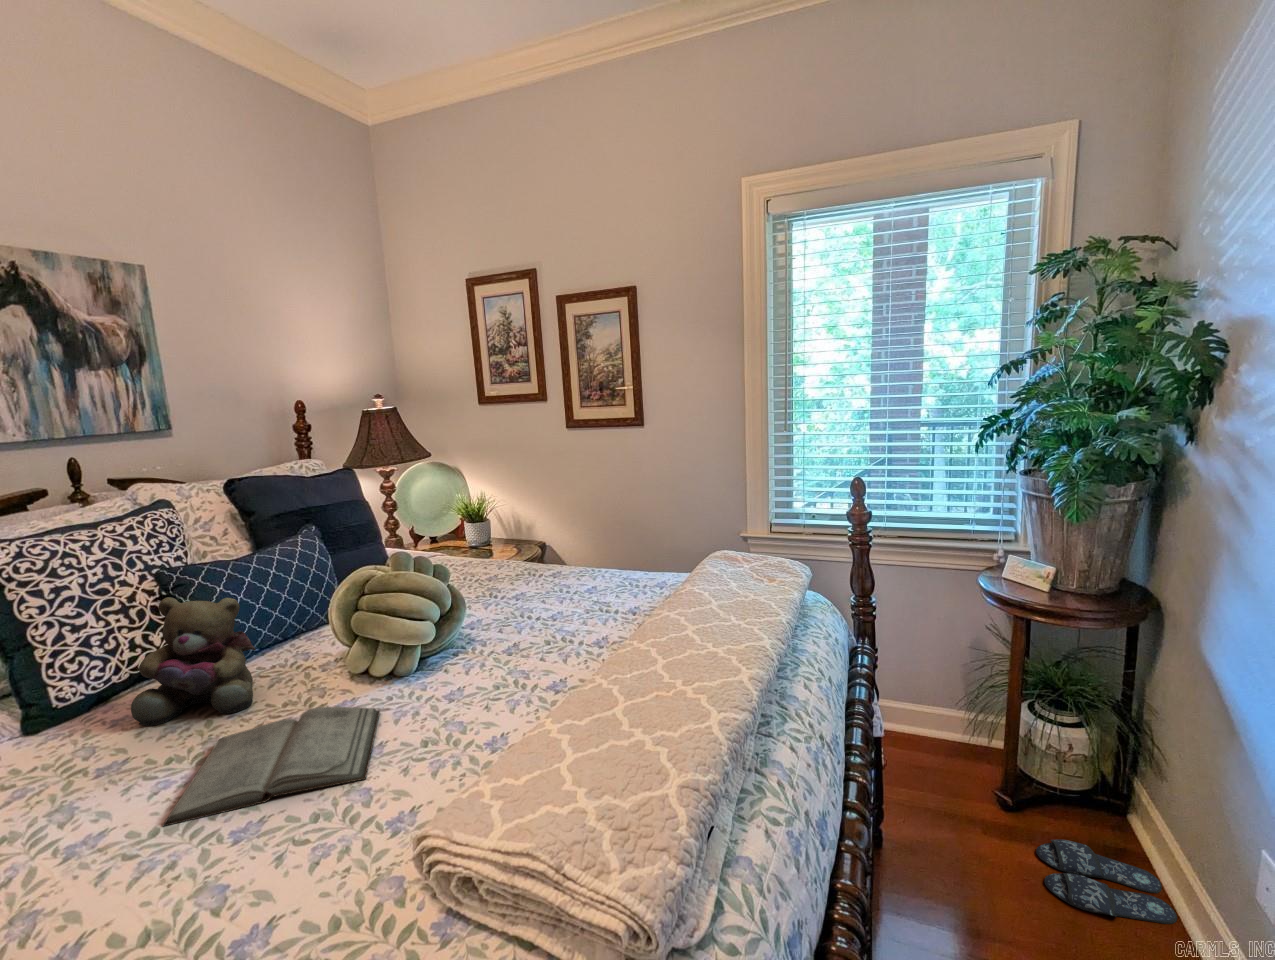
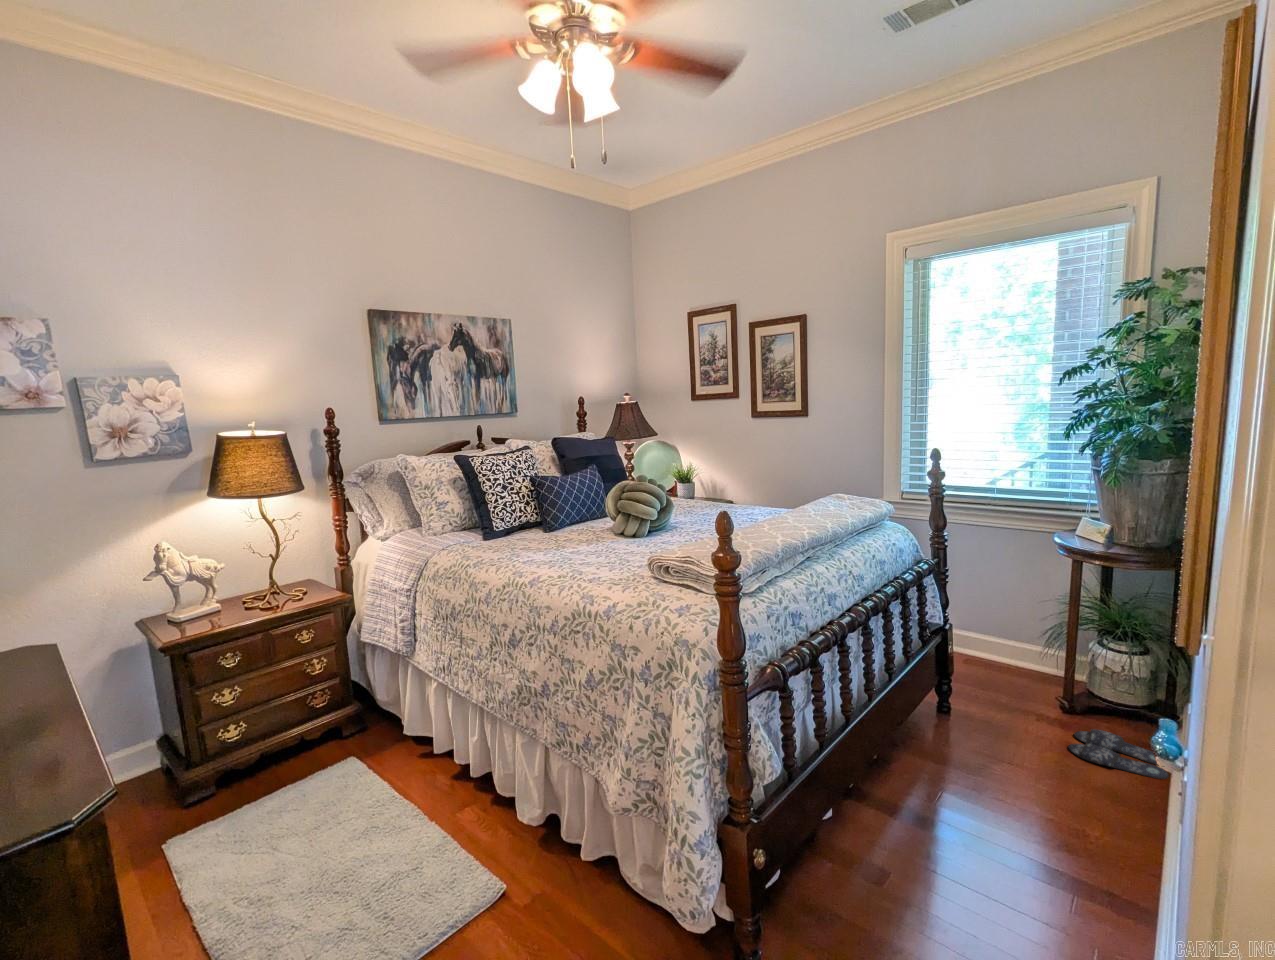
teddy bear: present [131,597,256,726] -> none [526,484,574,541]
diary: present [163,707,380,826] -> none [554,537,632,561]

